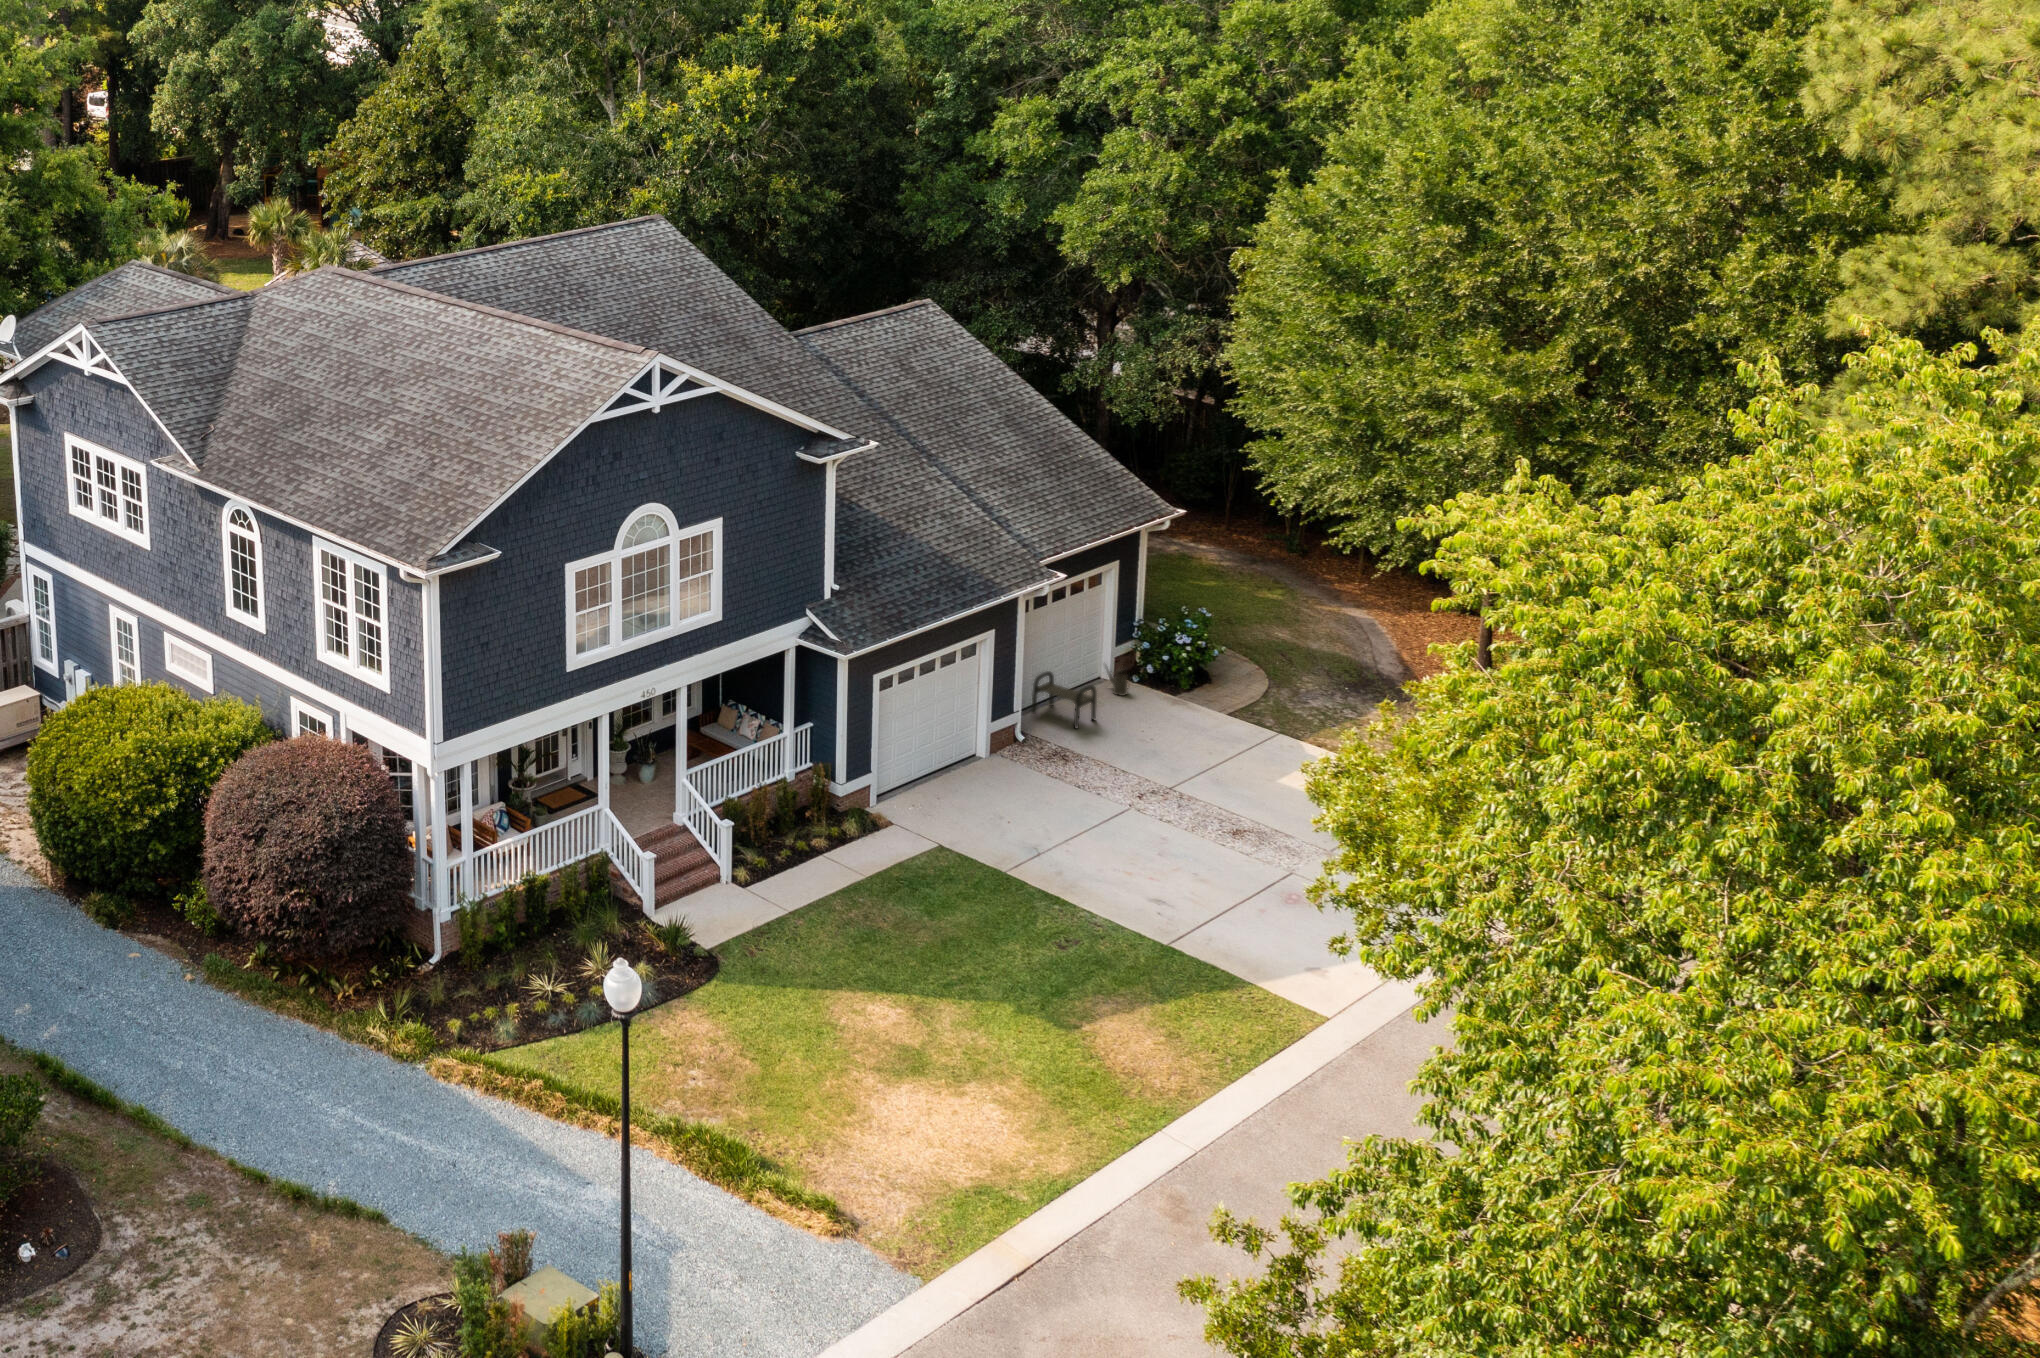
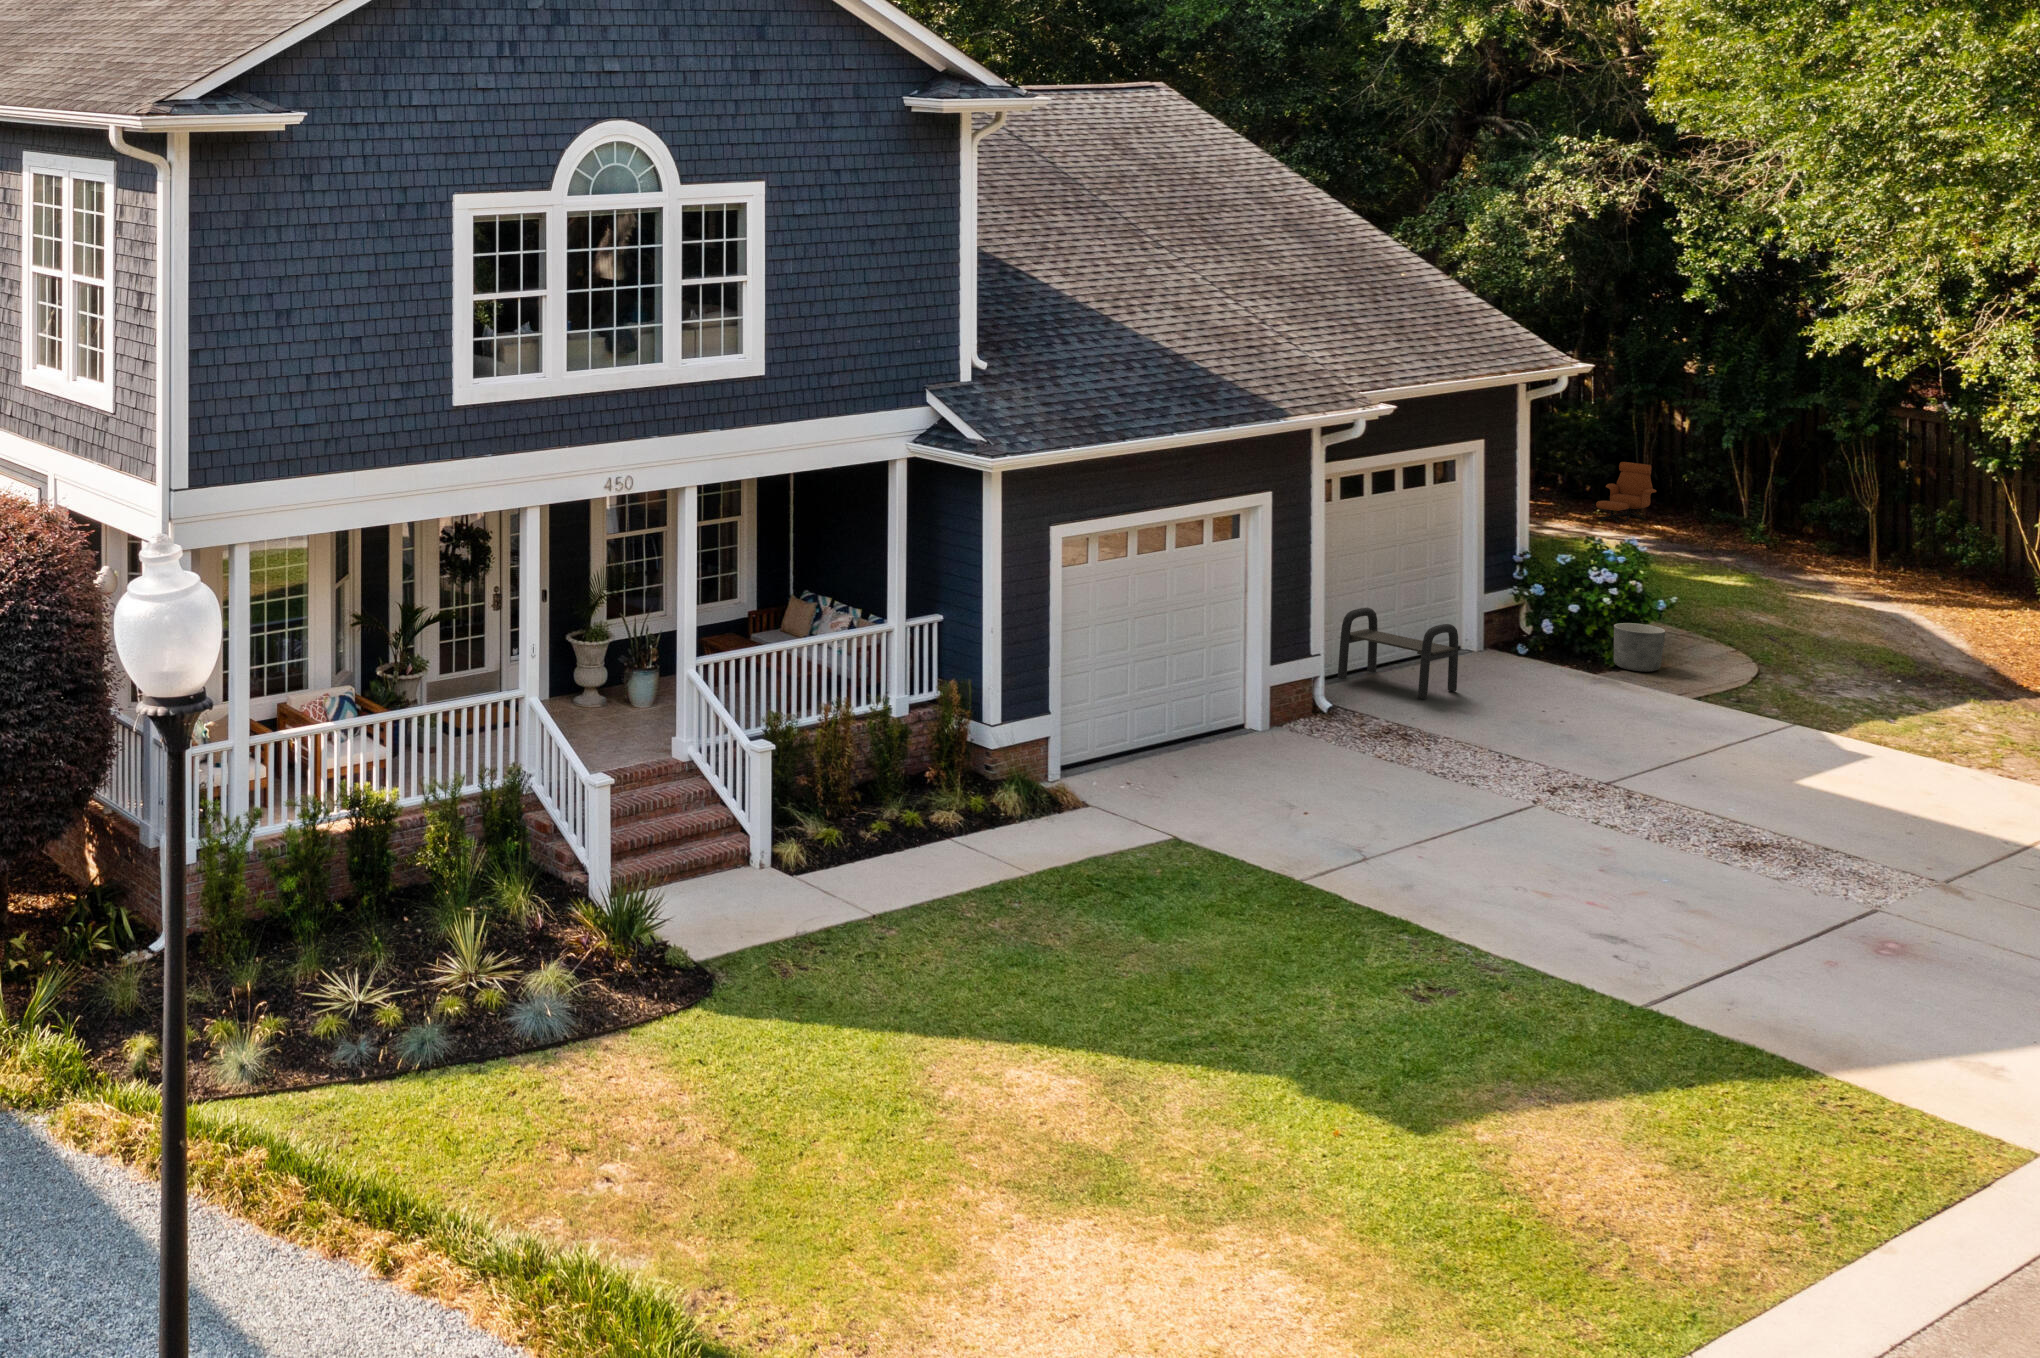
lounge chair: none [1214,487,1252,531] -> present [1596,462,1656,523]
planter: none [1188,663,1216,693] -> present [1614,623,1665,672]
watering can: present [1106,667,1128,696] -> none [1461,615,1511,667]

